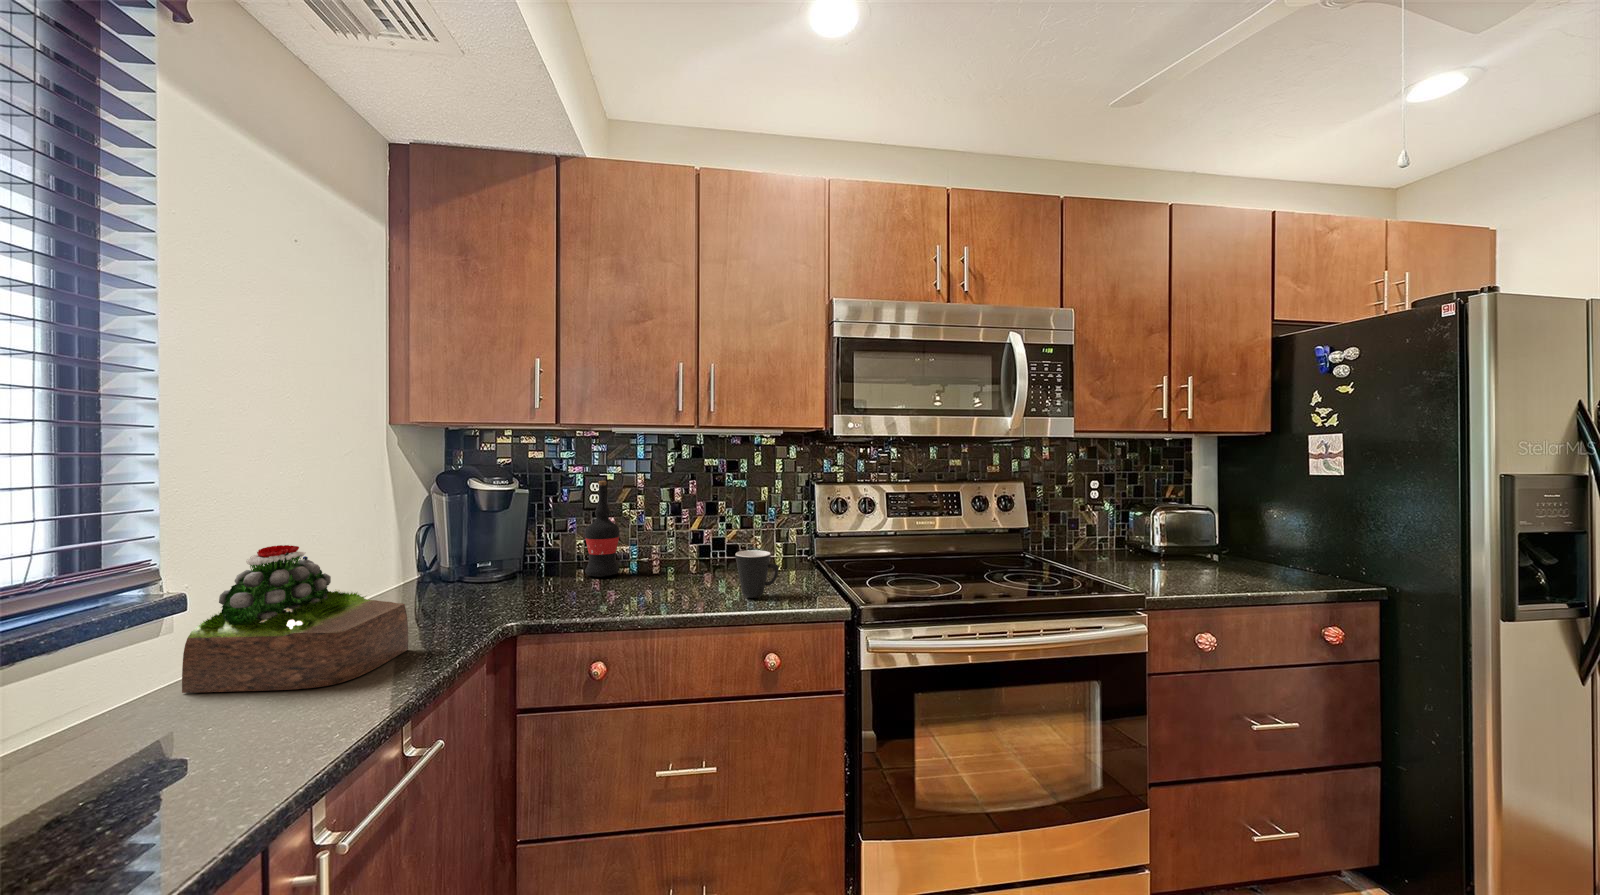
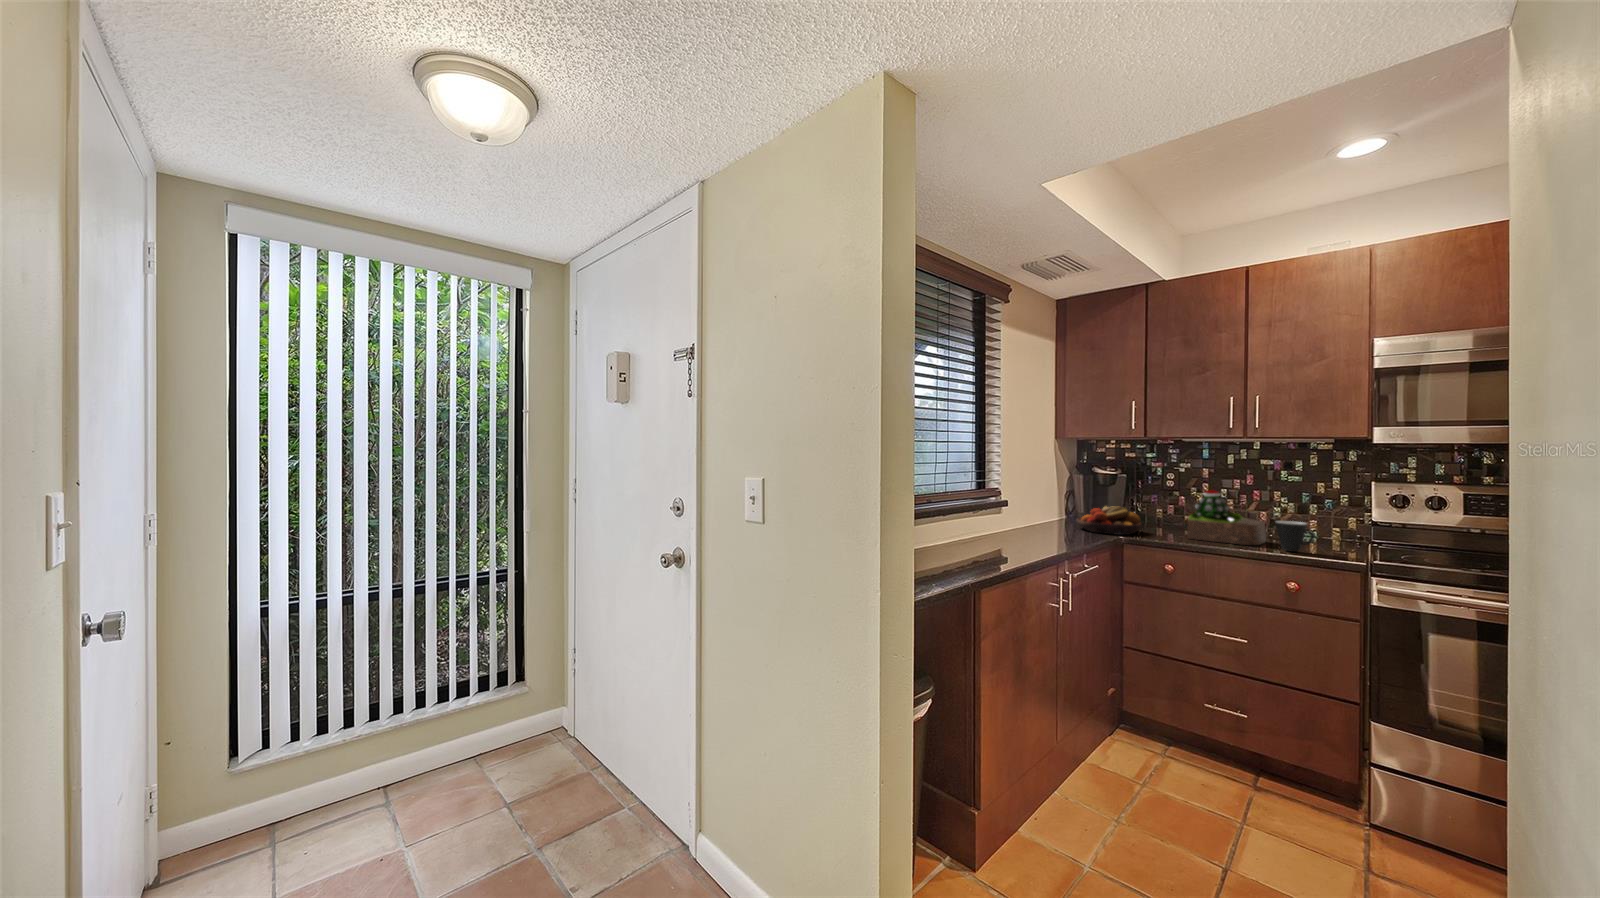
wine bottle: present [585,481,620,577] -> none [1163,472,1188,530]
succulent plant: present [182,545,408,693] -> present [1187,490,1266,545]
fruit bowl: none [426,552,550,617] -> present [1076,507,1142,535]

